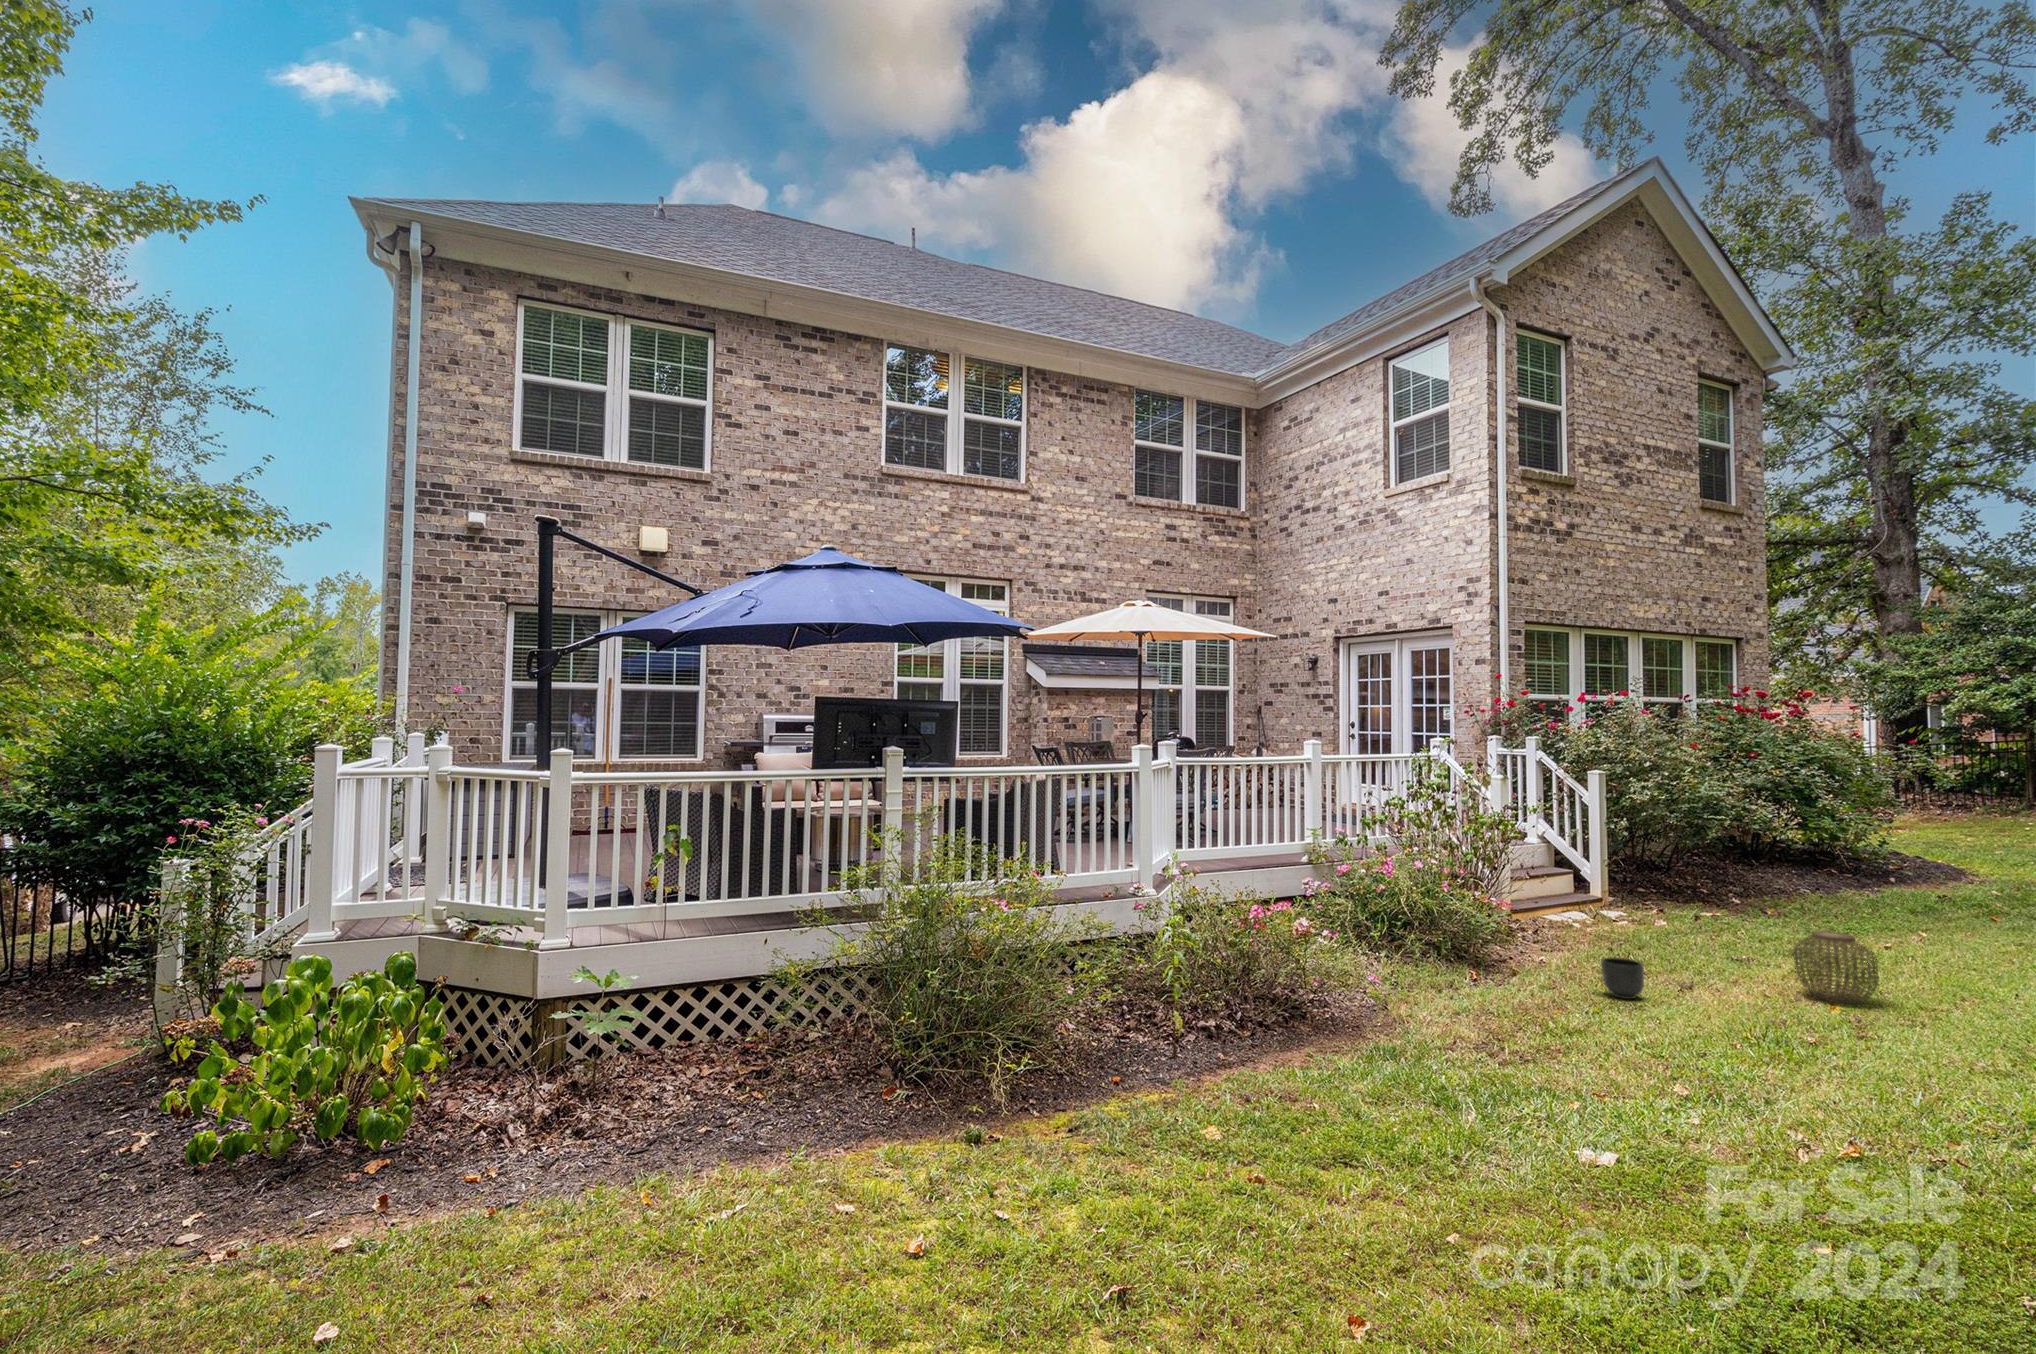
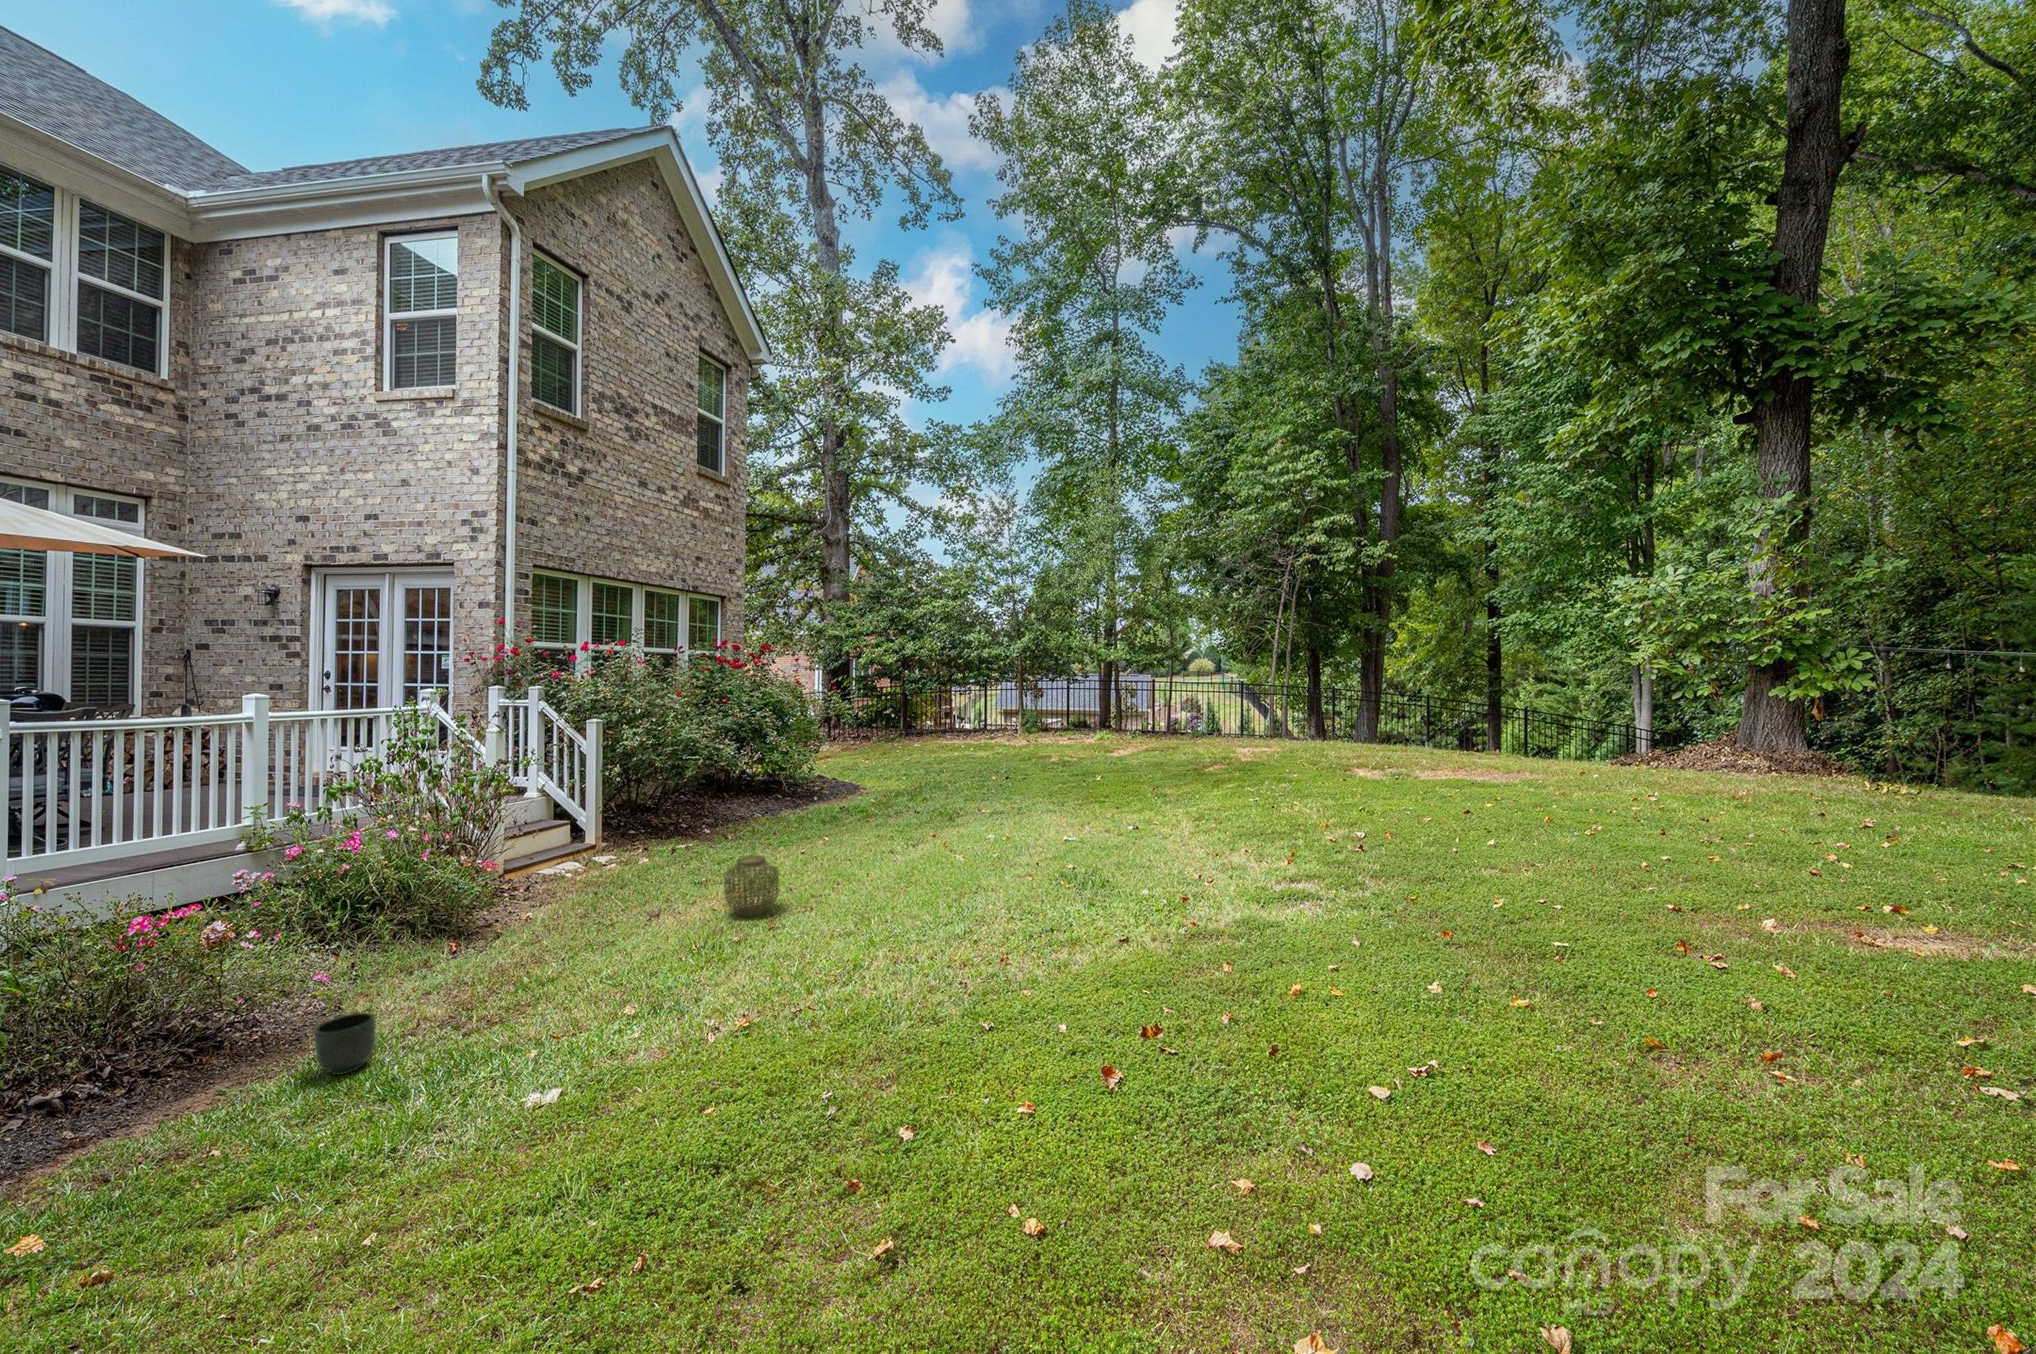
planter: present [1601,957,1644,999] -> present [314,1013,376,1075]

